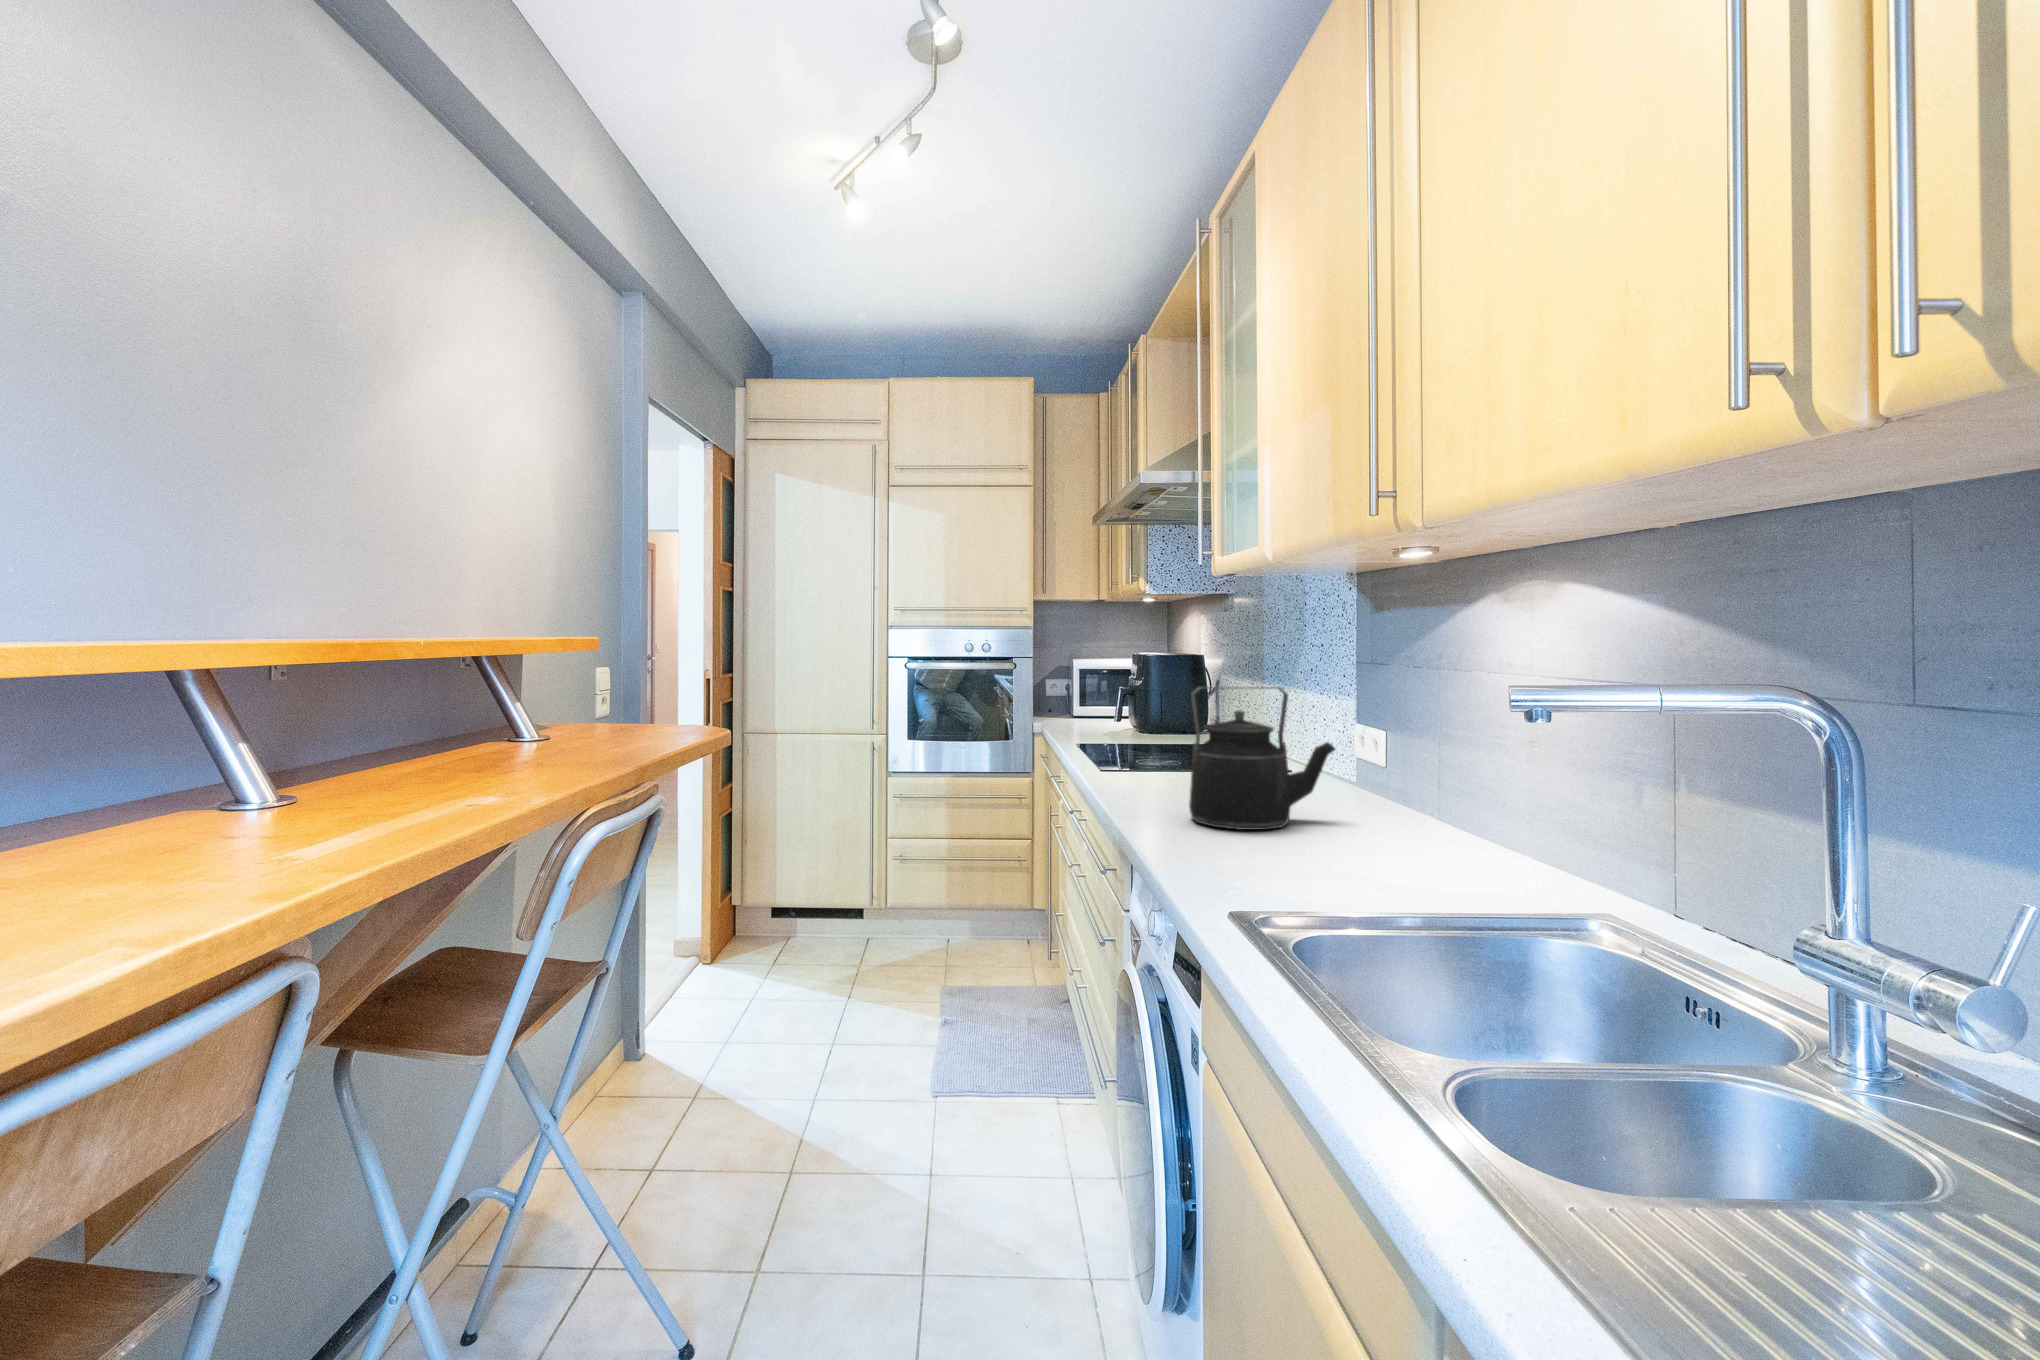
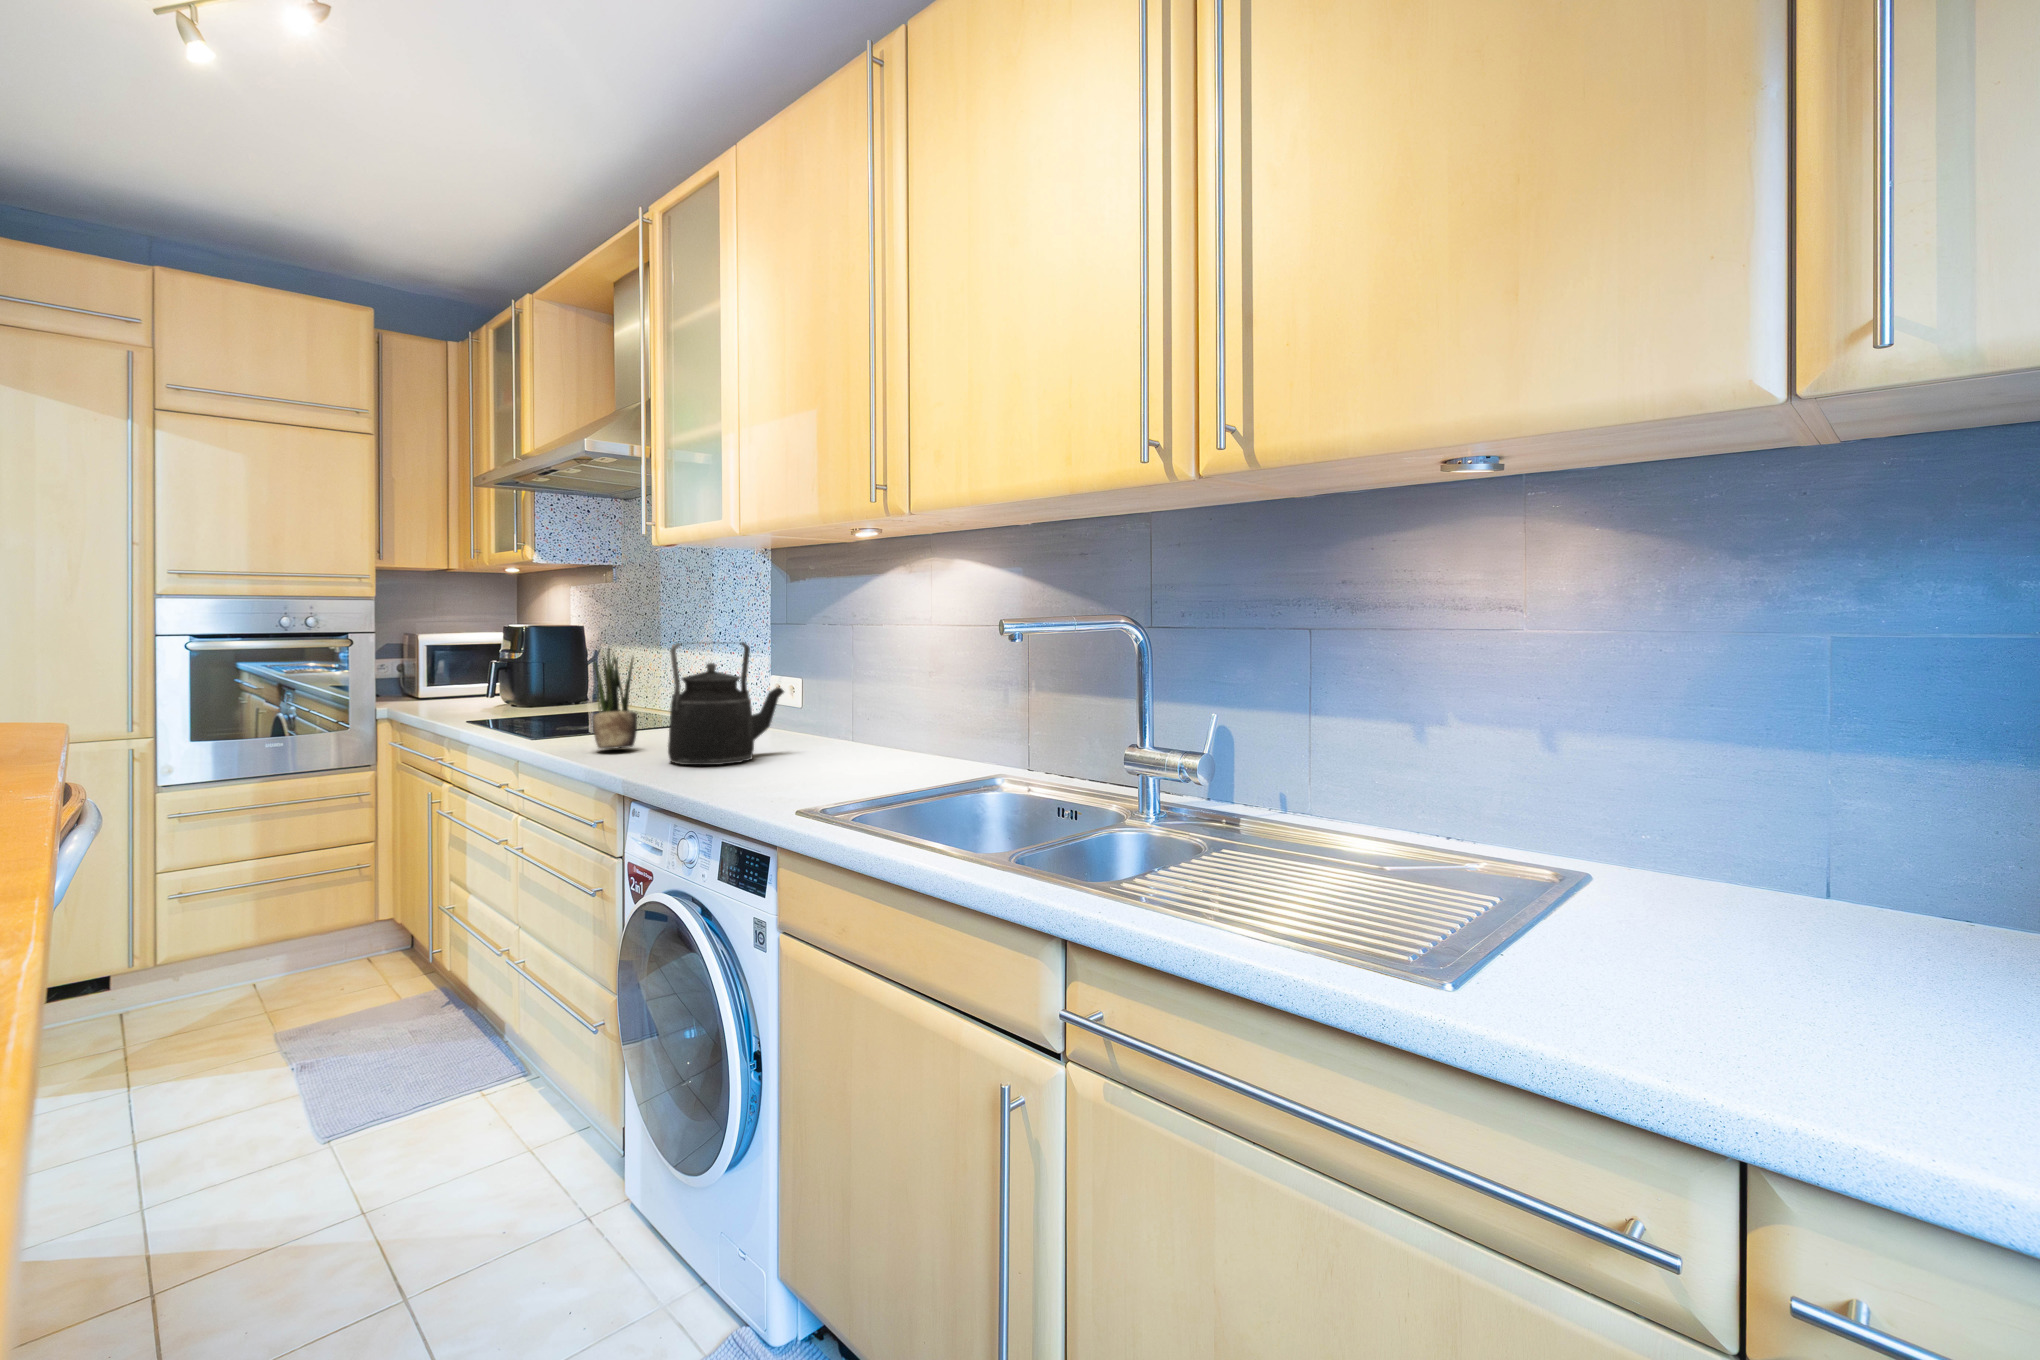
potted plant: none [1137,684,1182,793] -> present [593,648,637,749]

